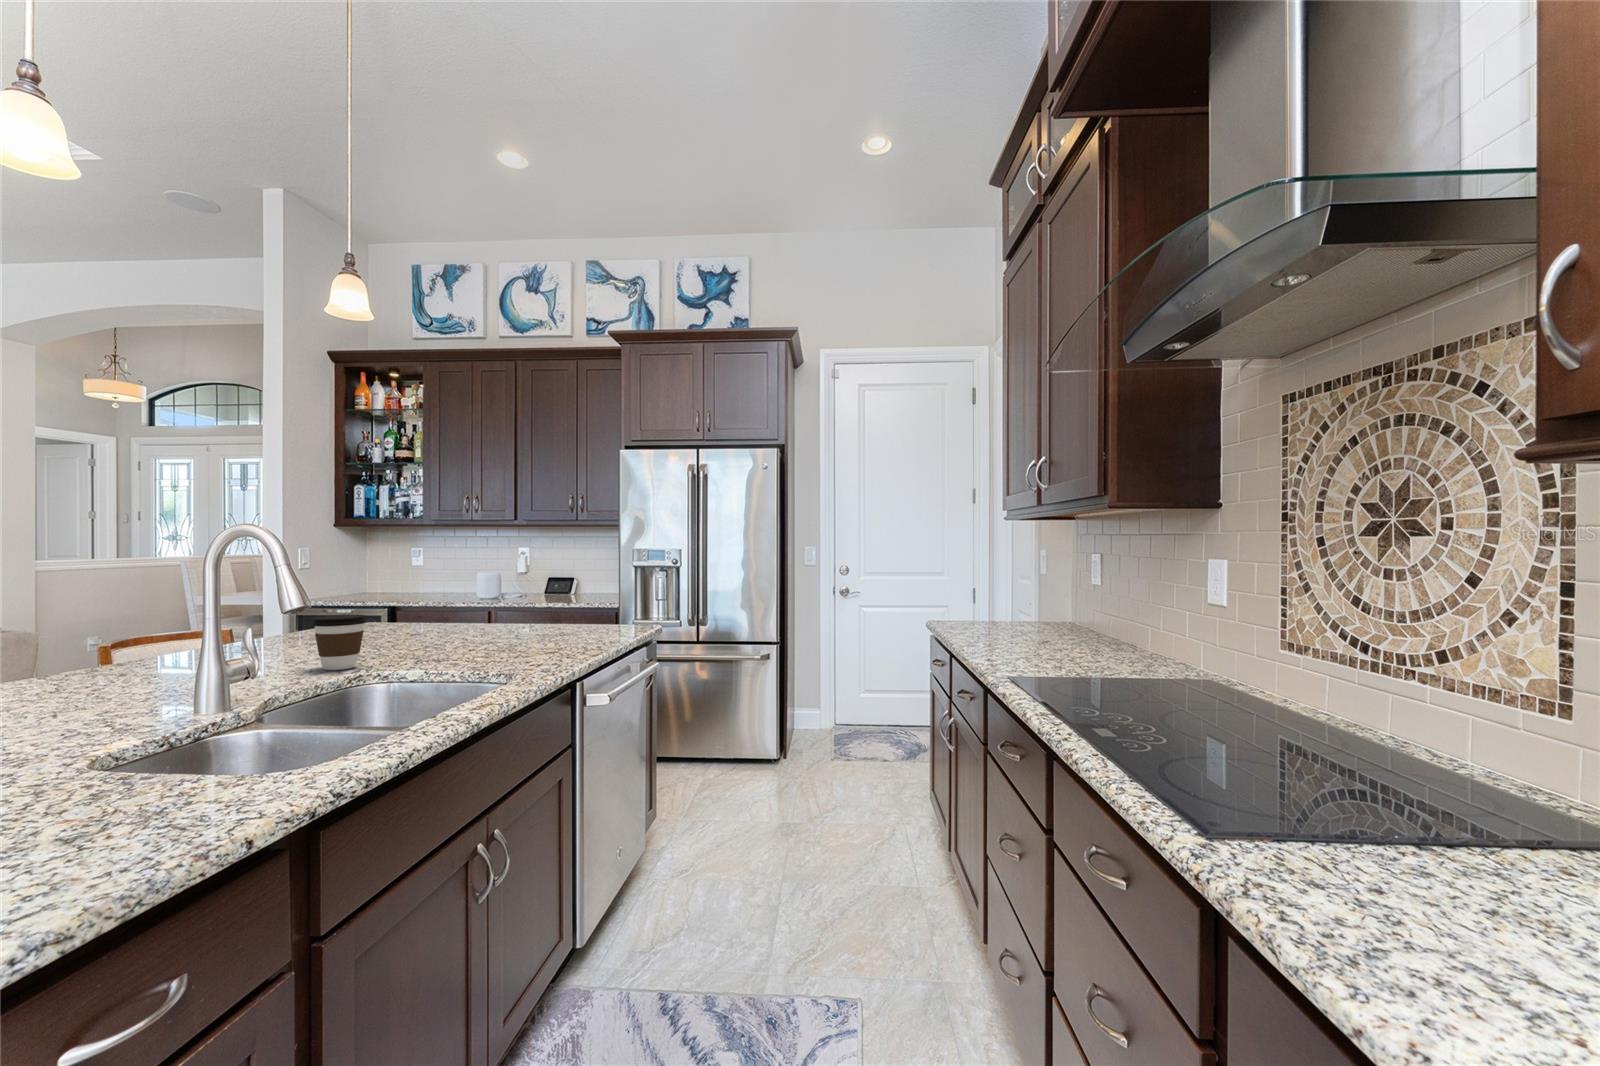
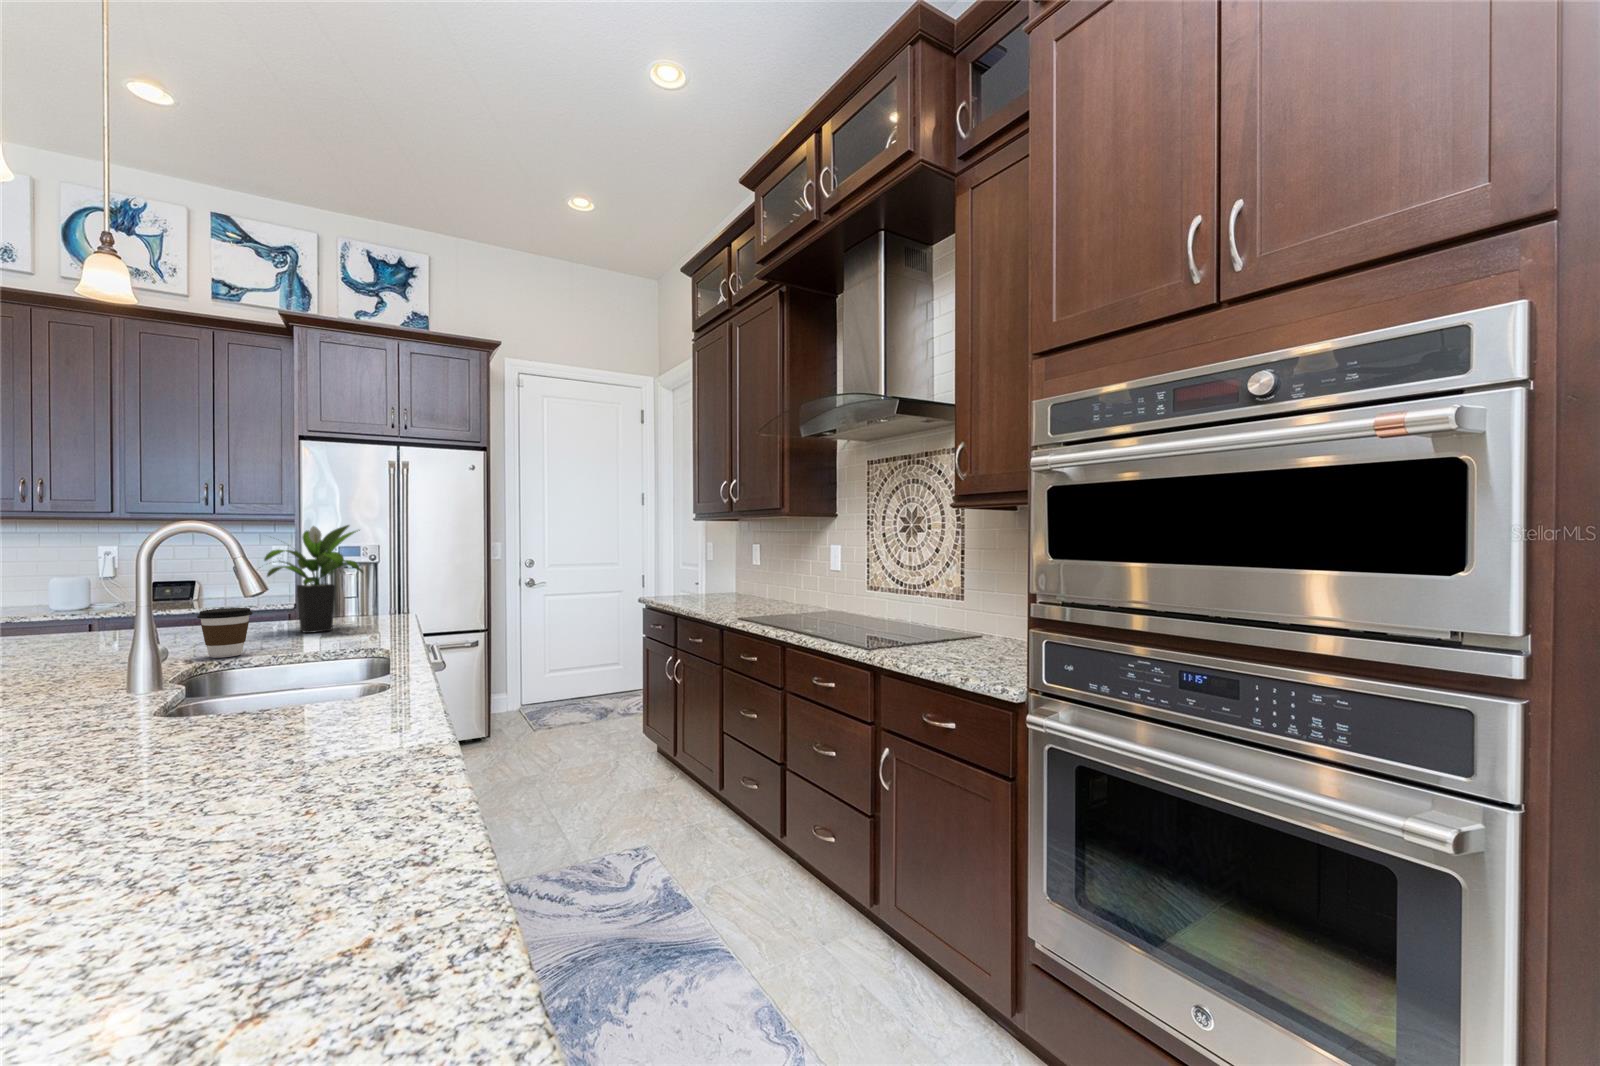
potted plant: none [435,524,553,644] -> present [264,525,363,633]

